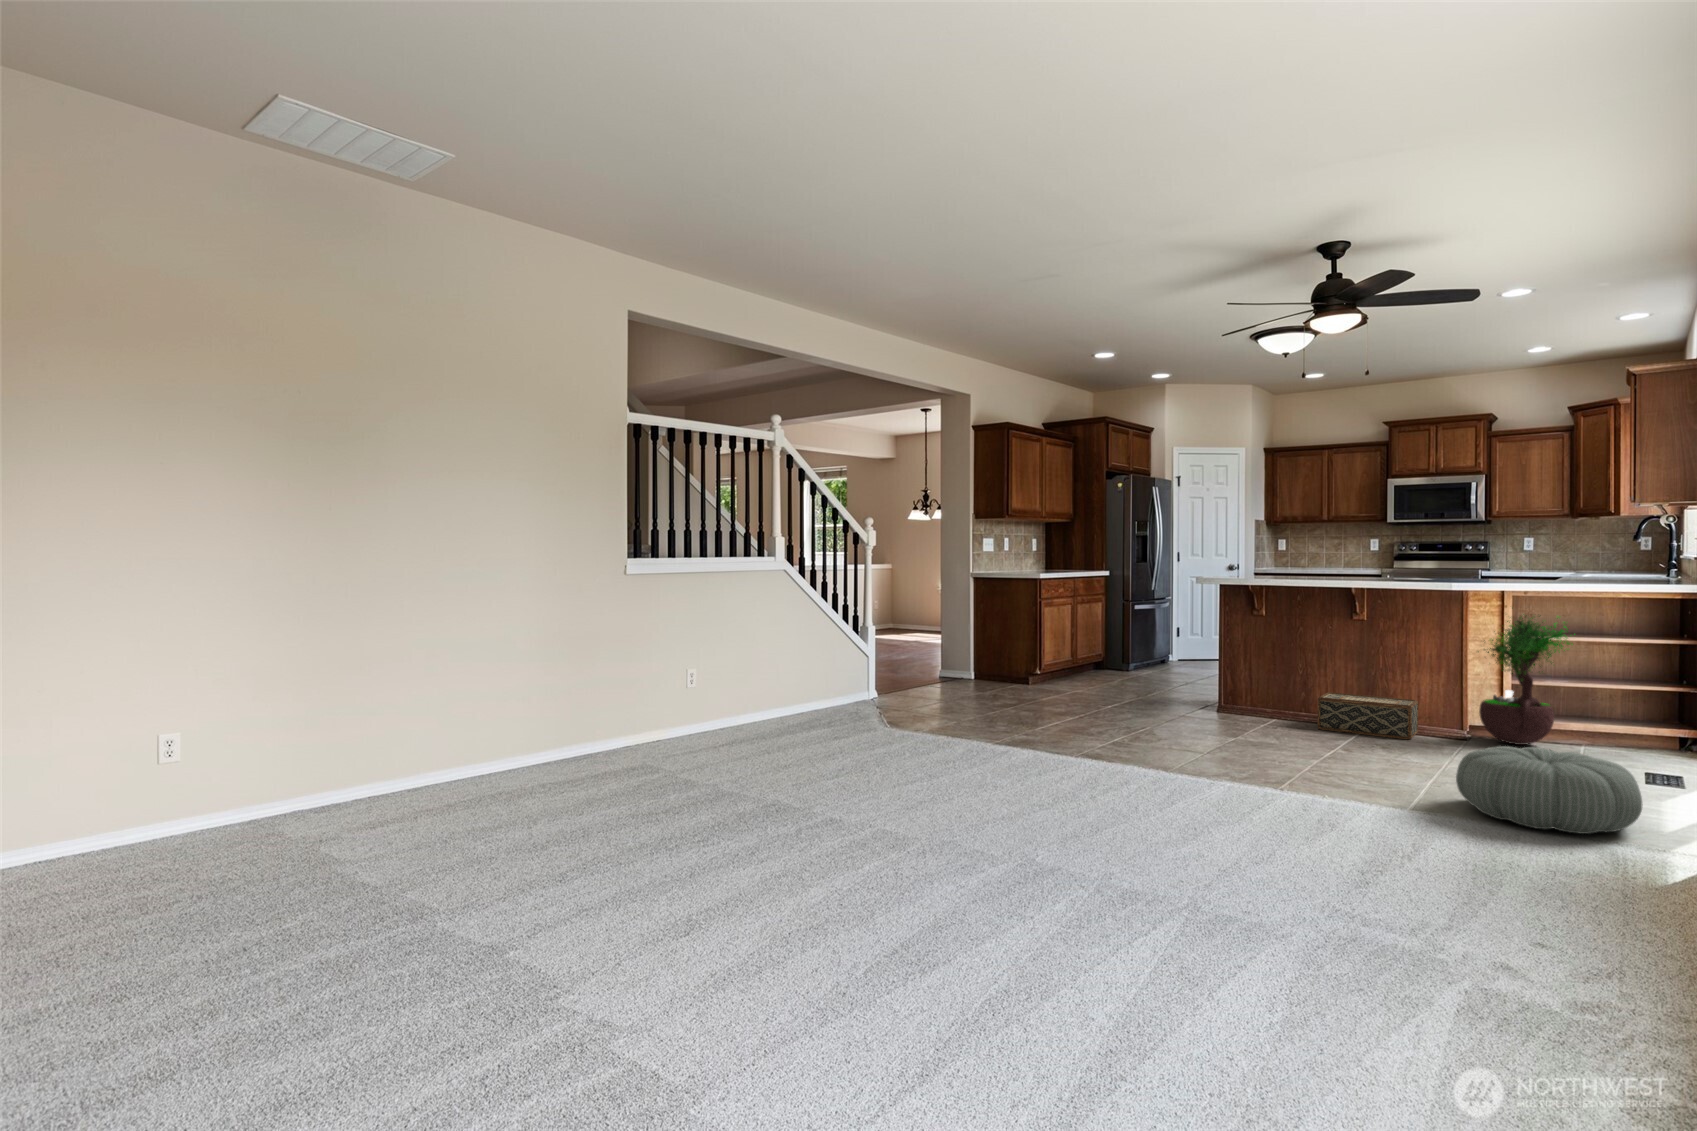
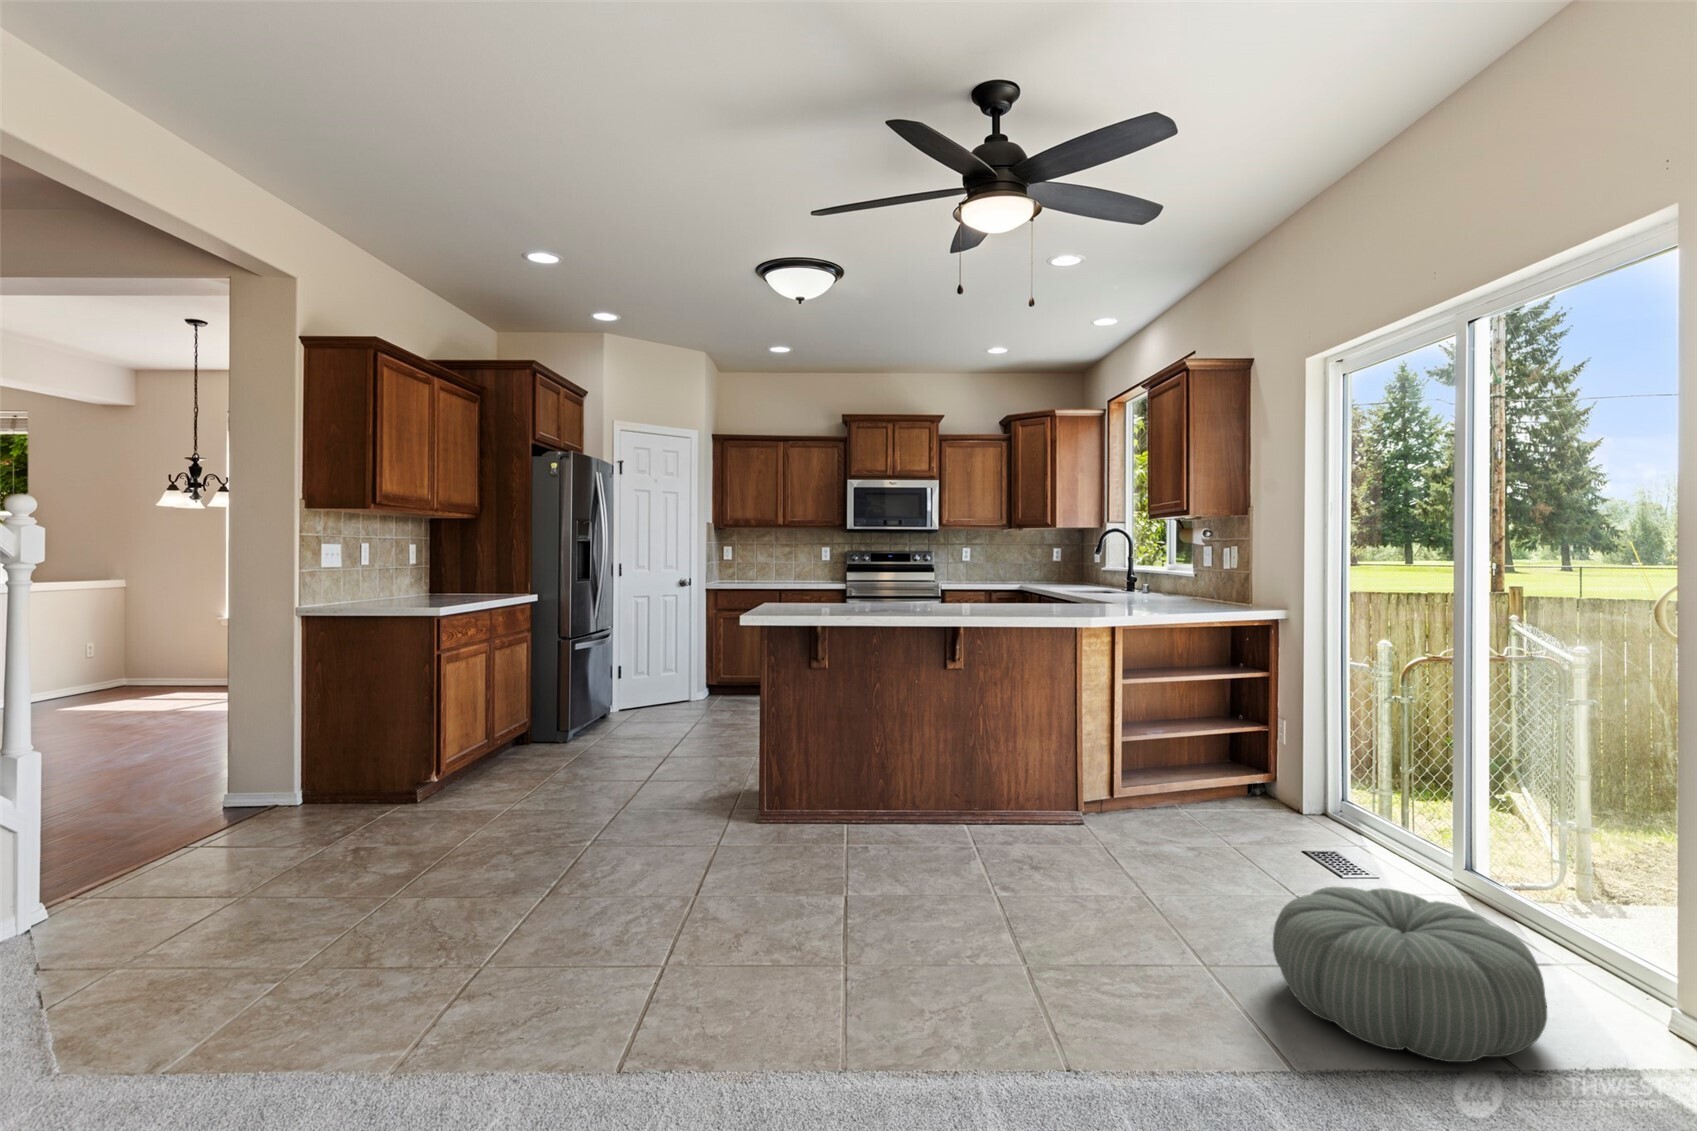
potted tree: present [1478,614,1575,745] -> none [1079,645,1186,819]
woven basket: present [1318,692,1418,739] -> none [902,773,1025,837]

